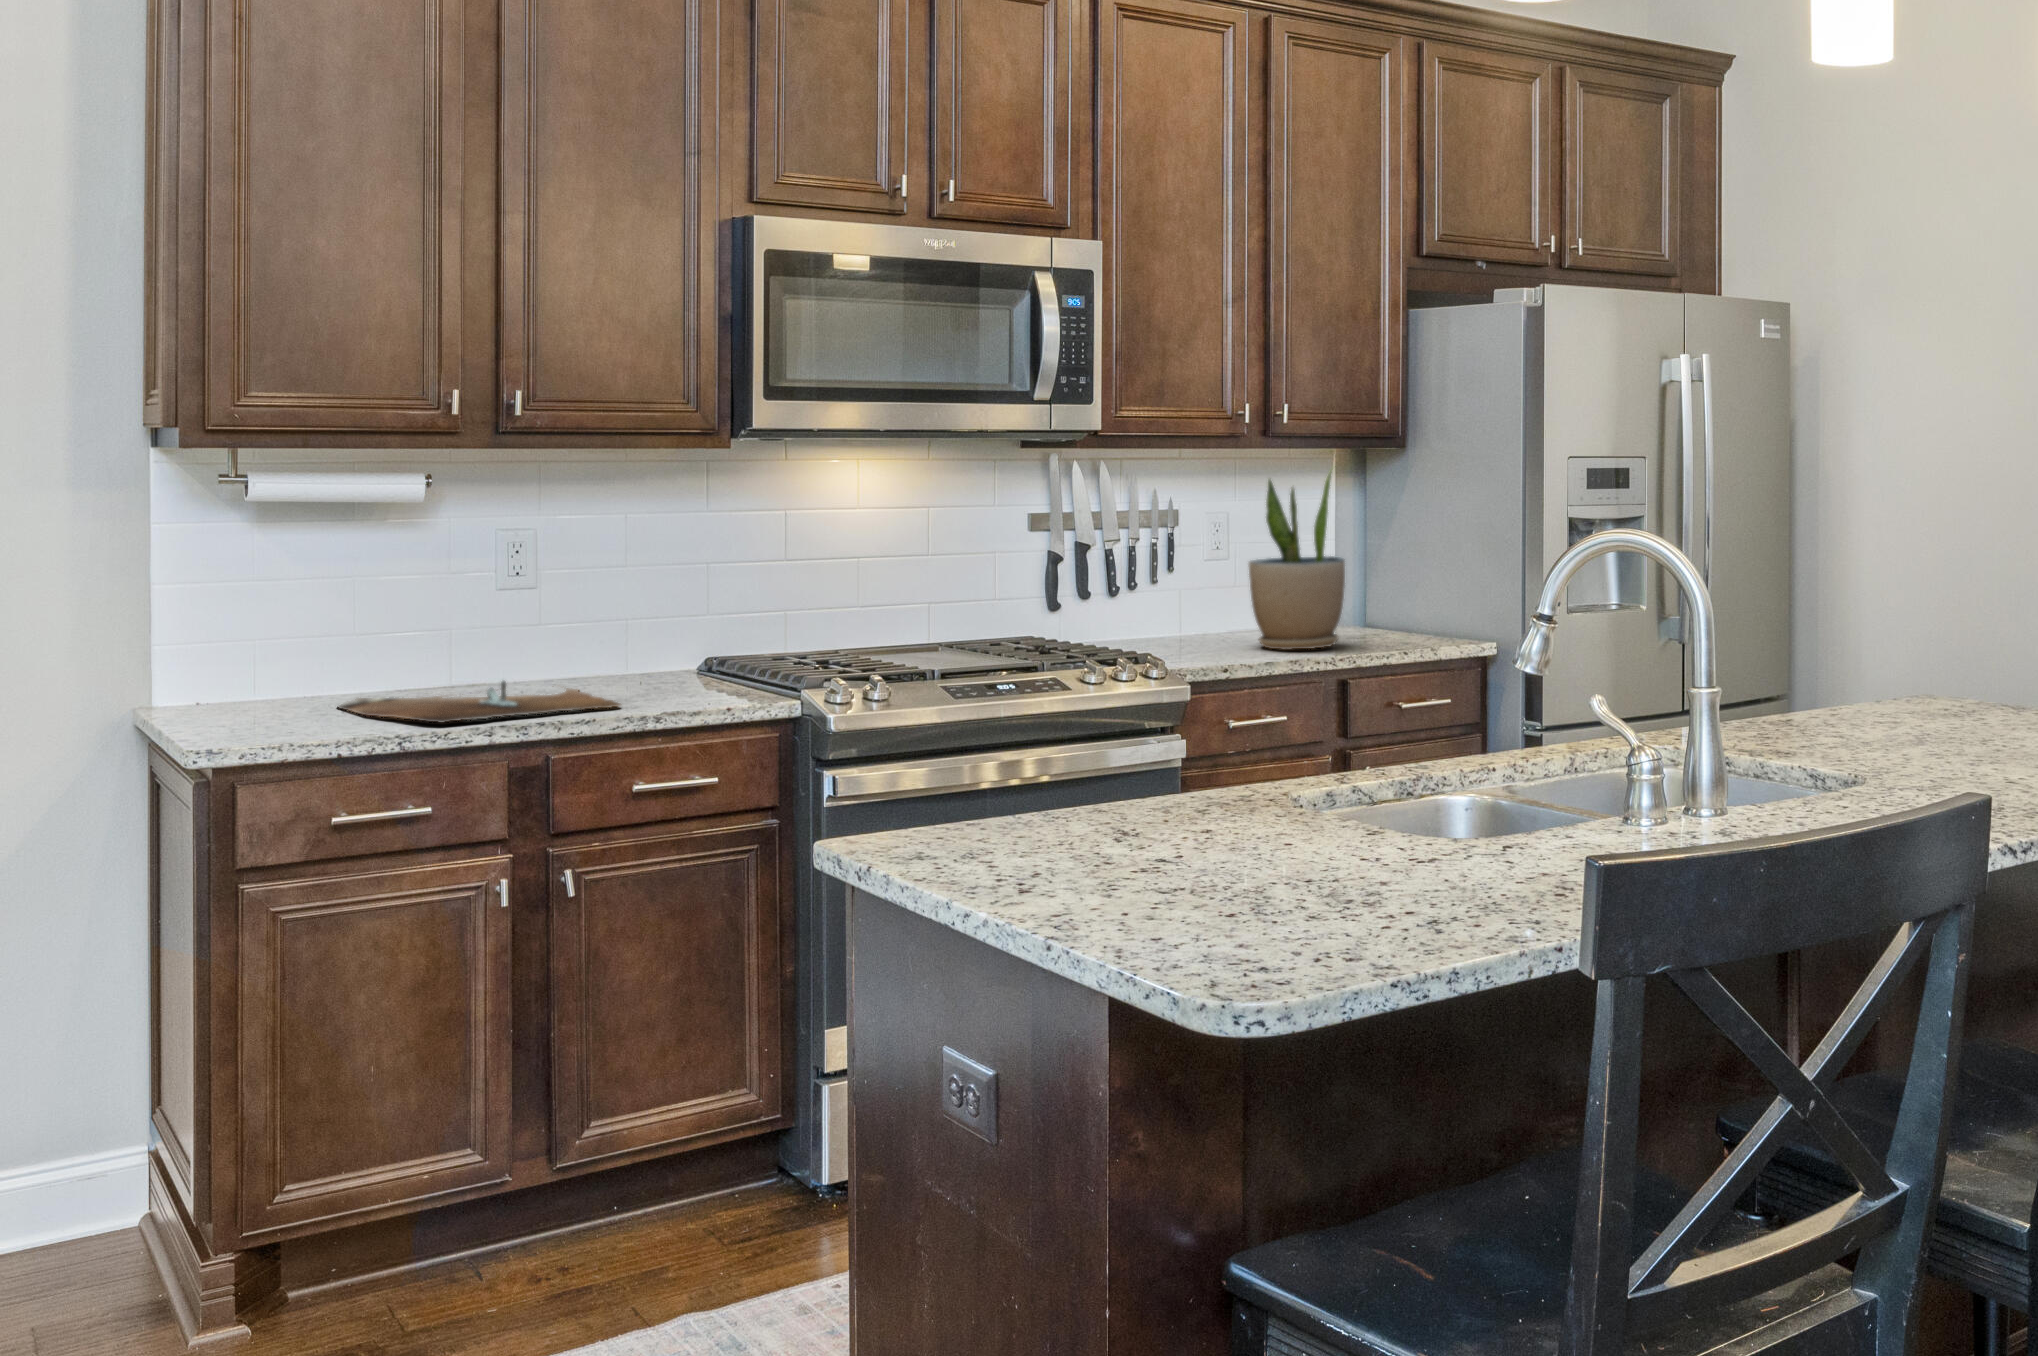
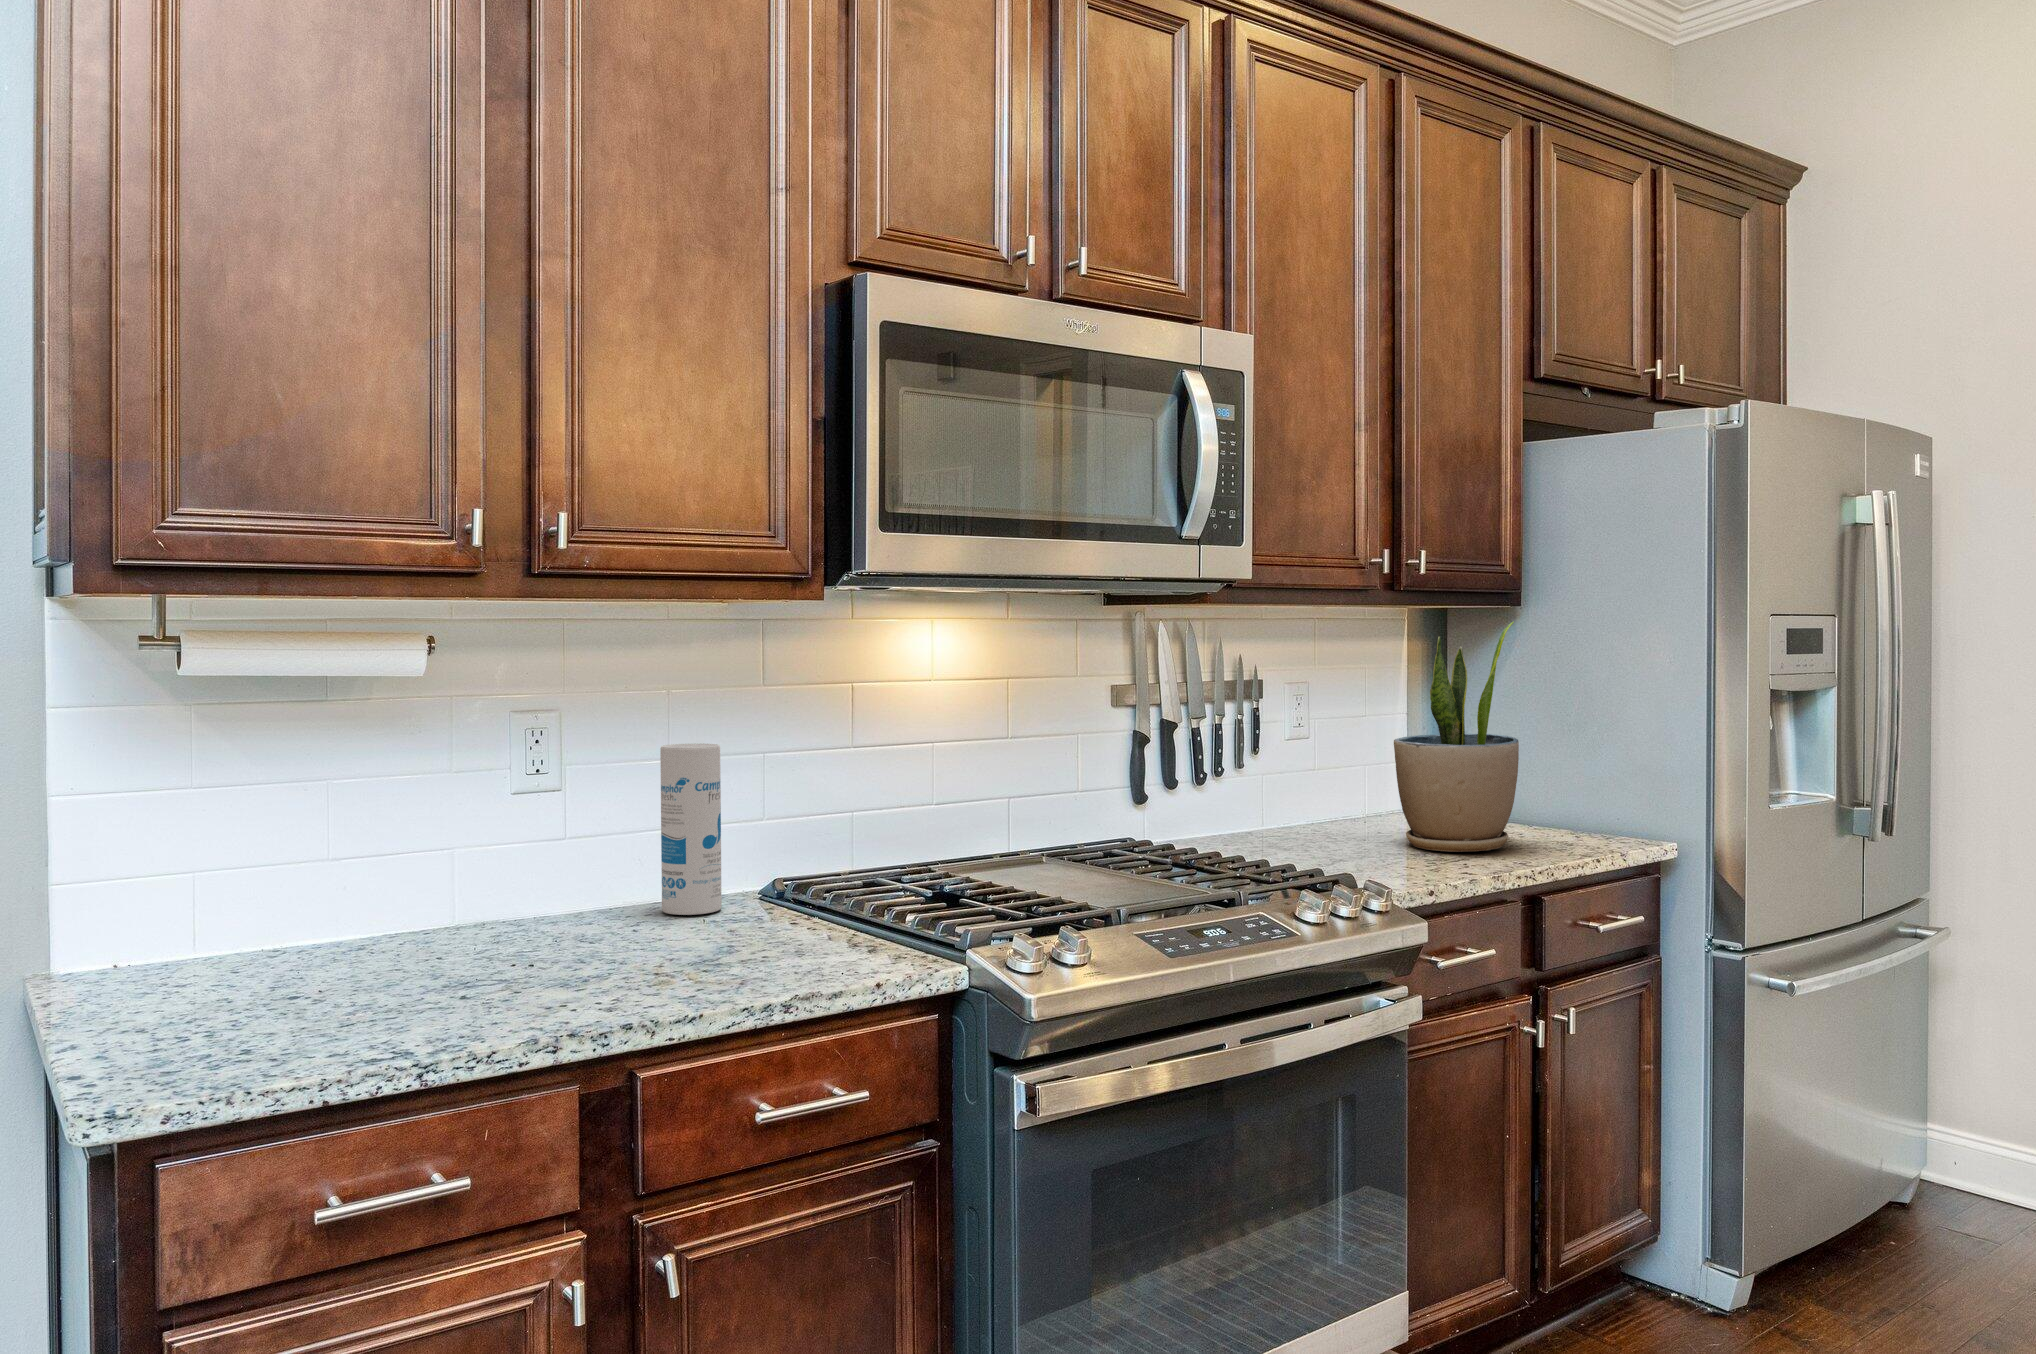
canister: none [605,554,652,679] -> present [660,743,722,915]
cutting board: present [337,681,620,723] -> none [314,929,729,1035]

